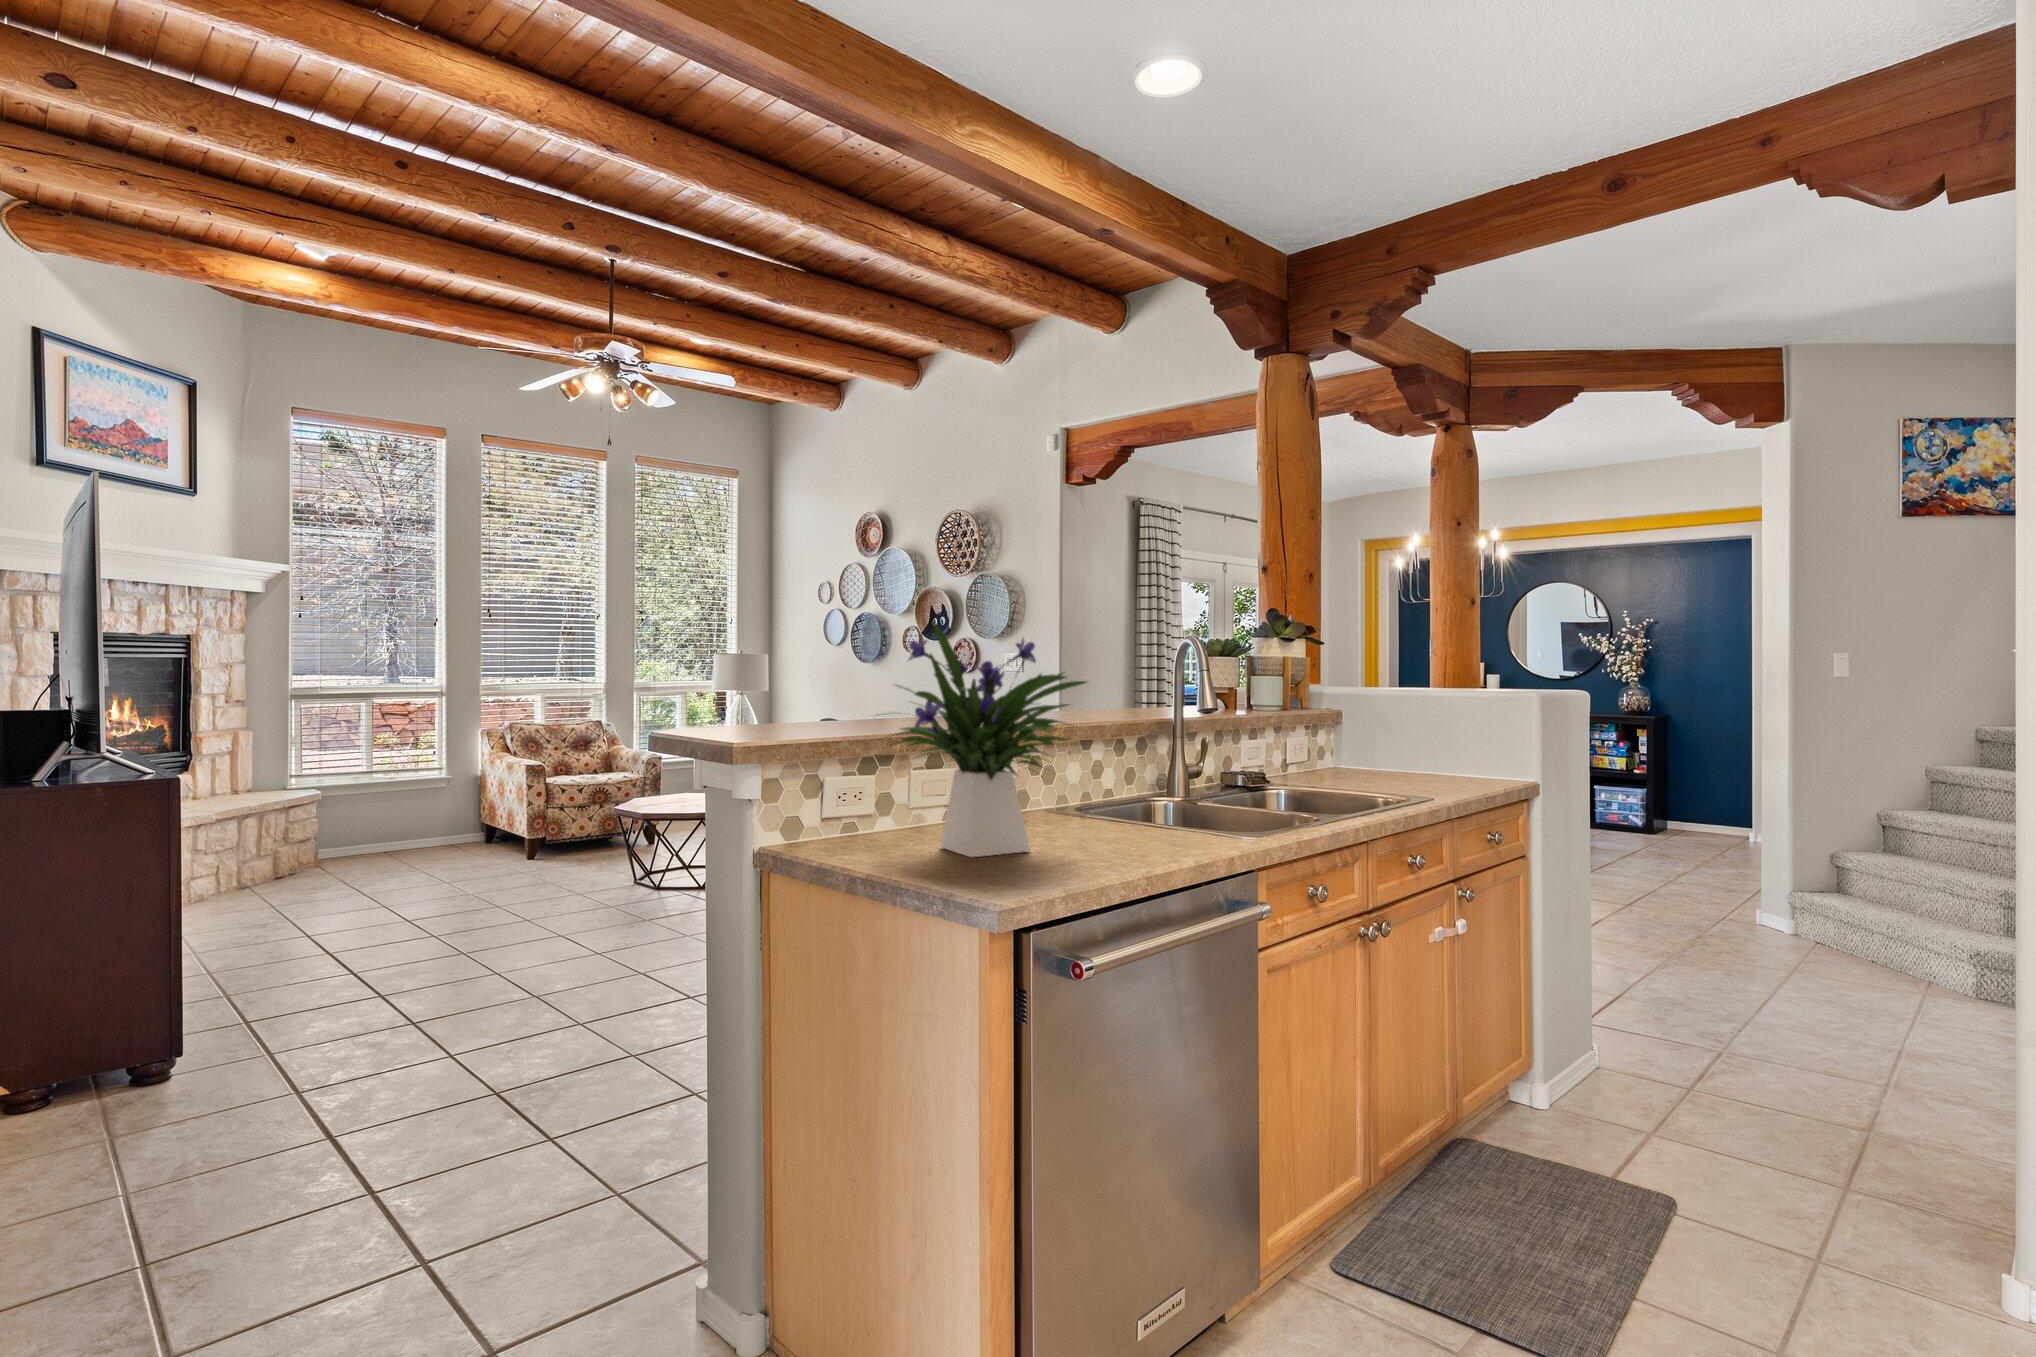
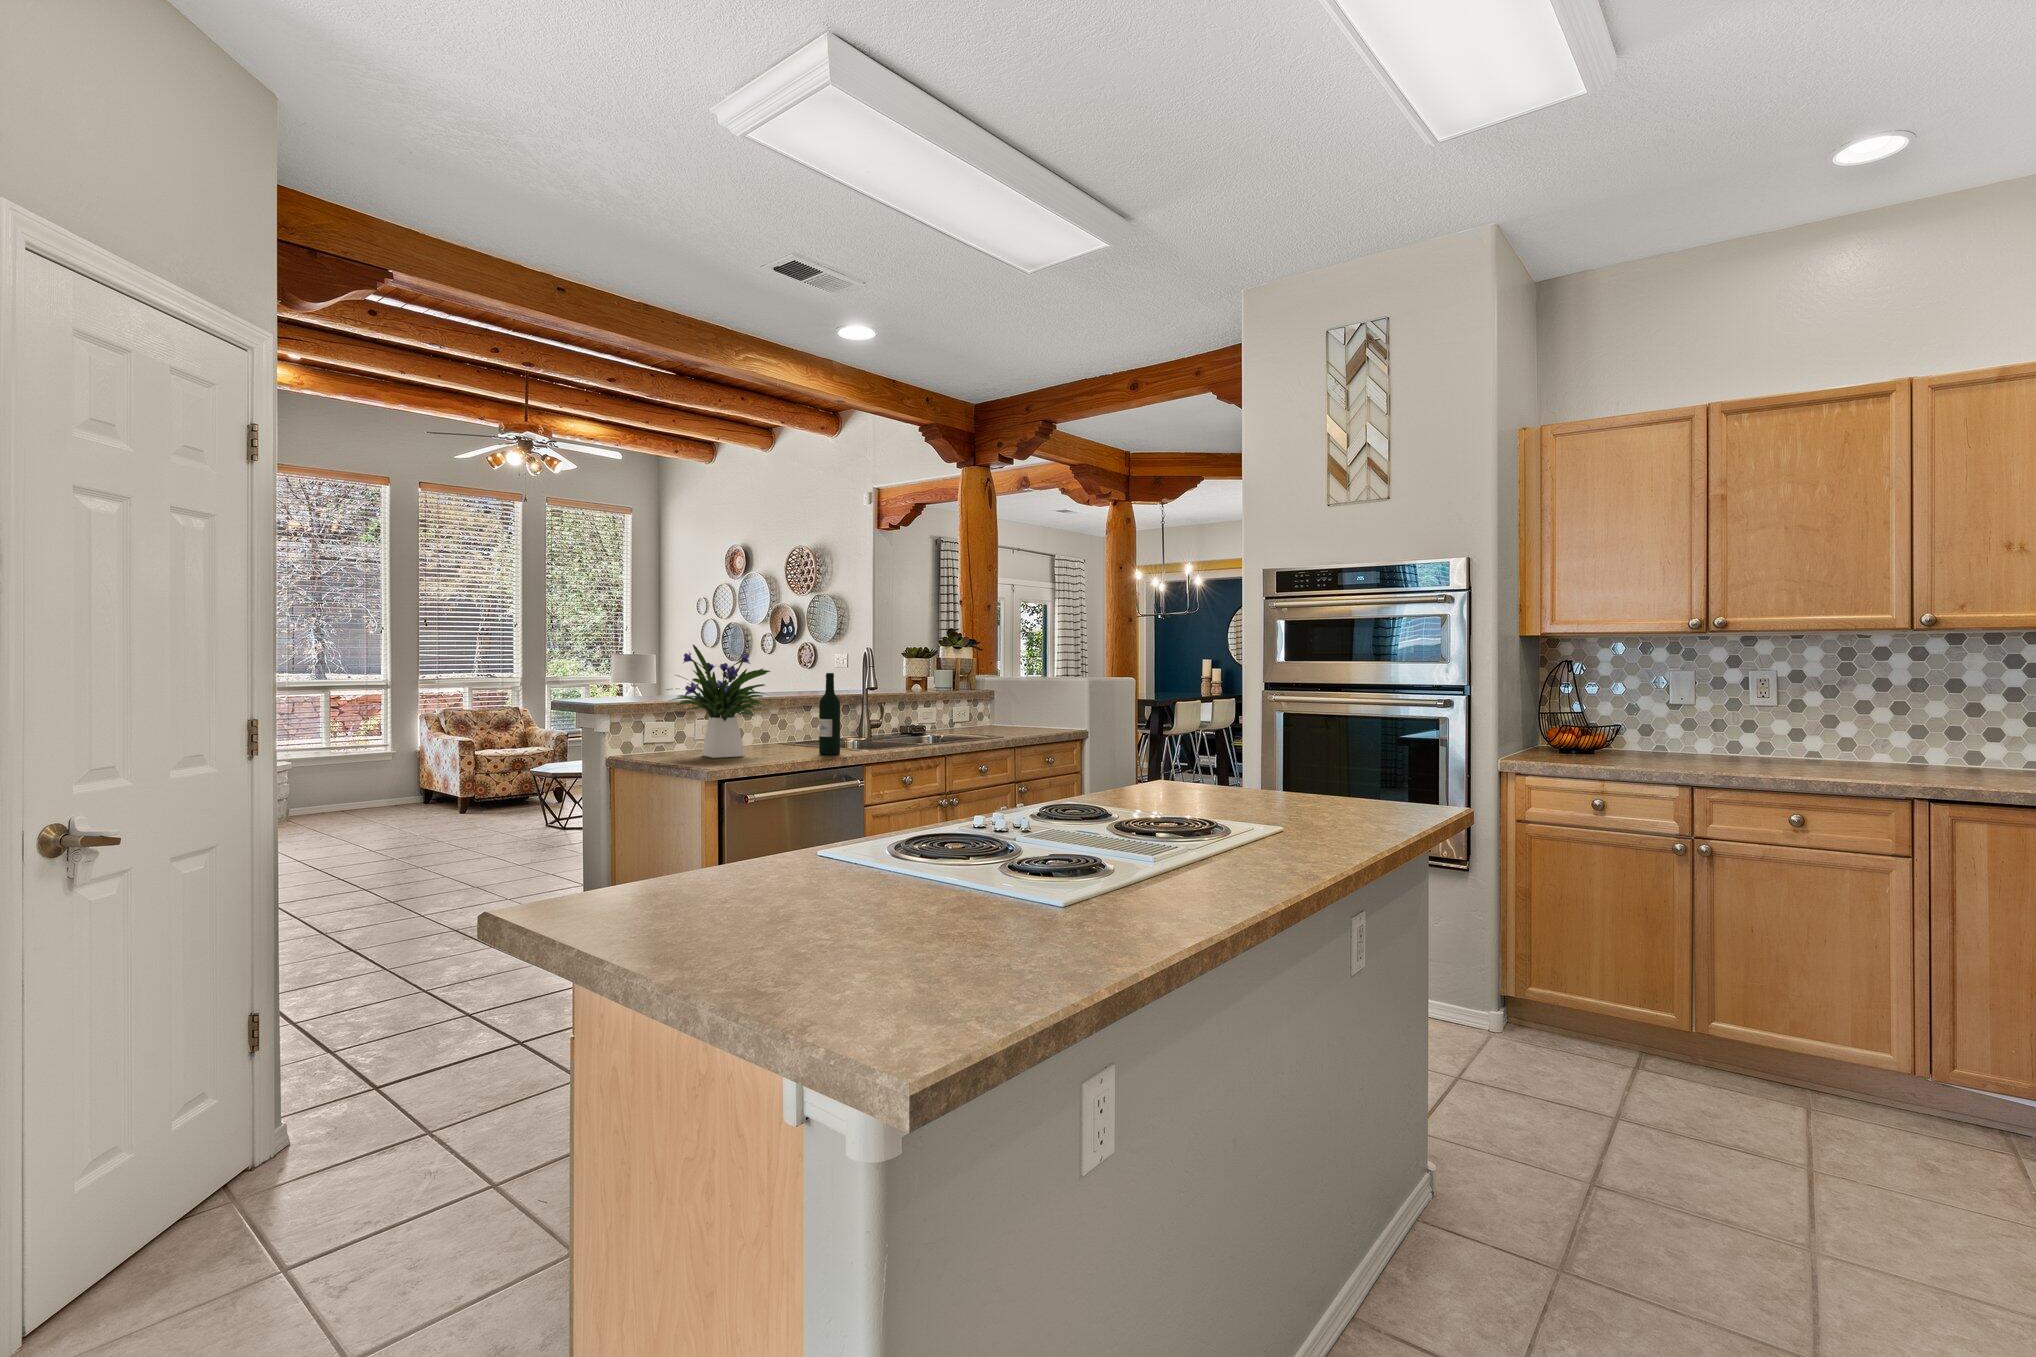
wine bottle: none [1168,681,1211,848] -> present [819,673,840,755]

